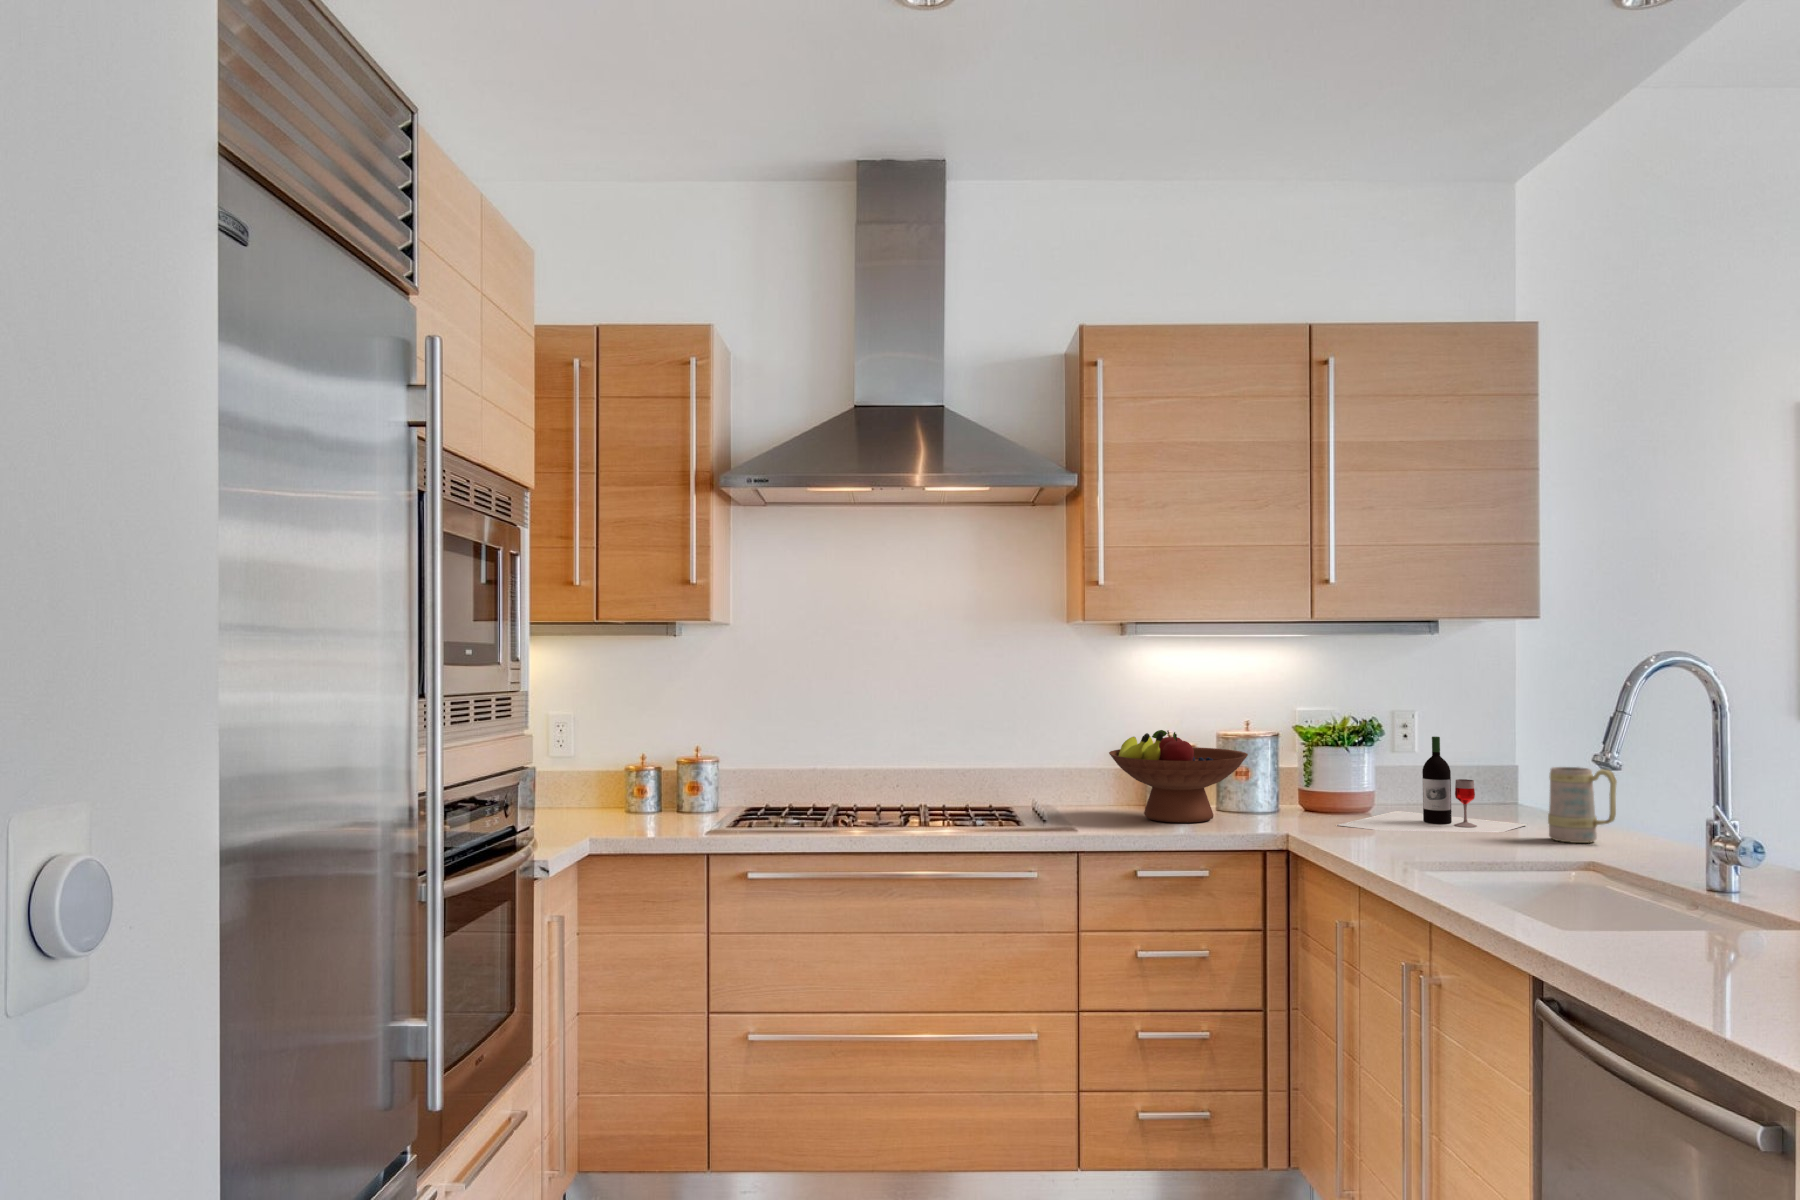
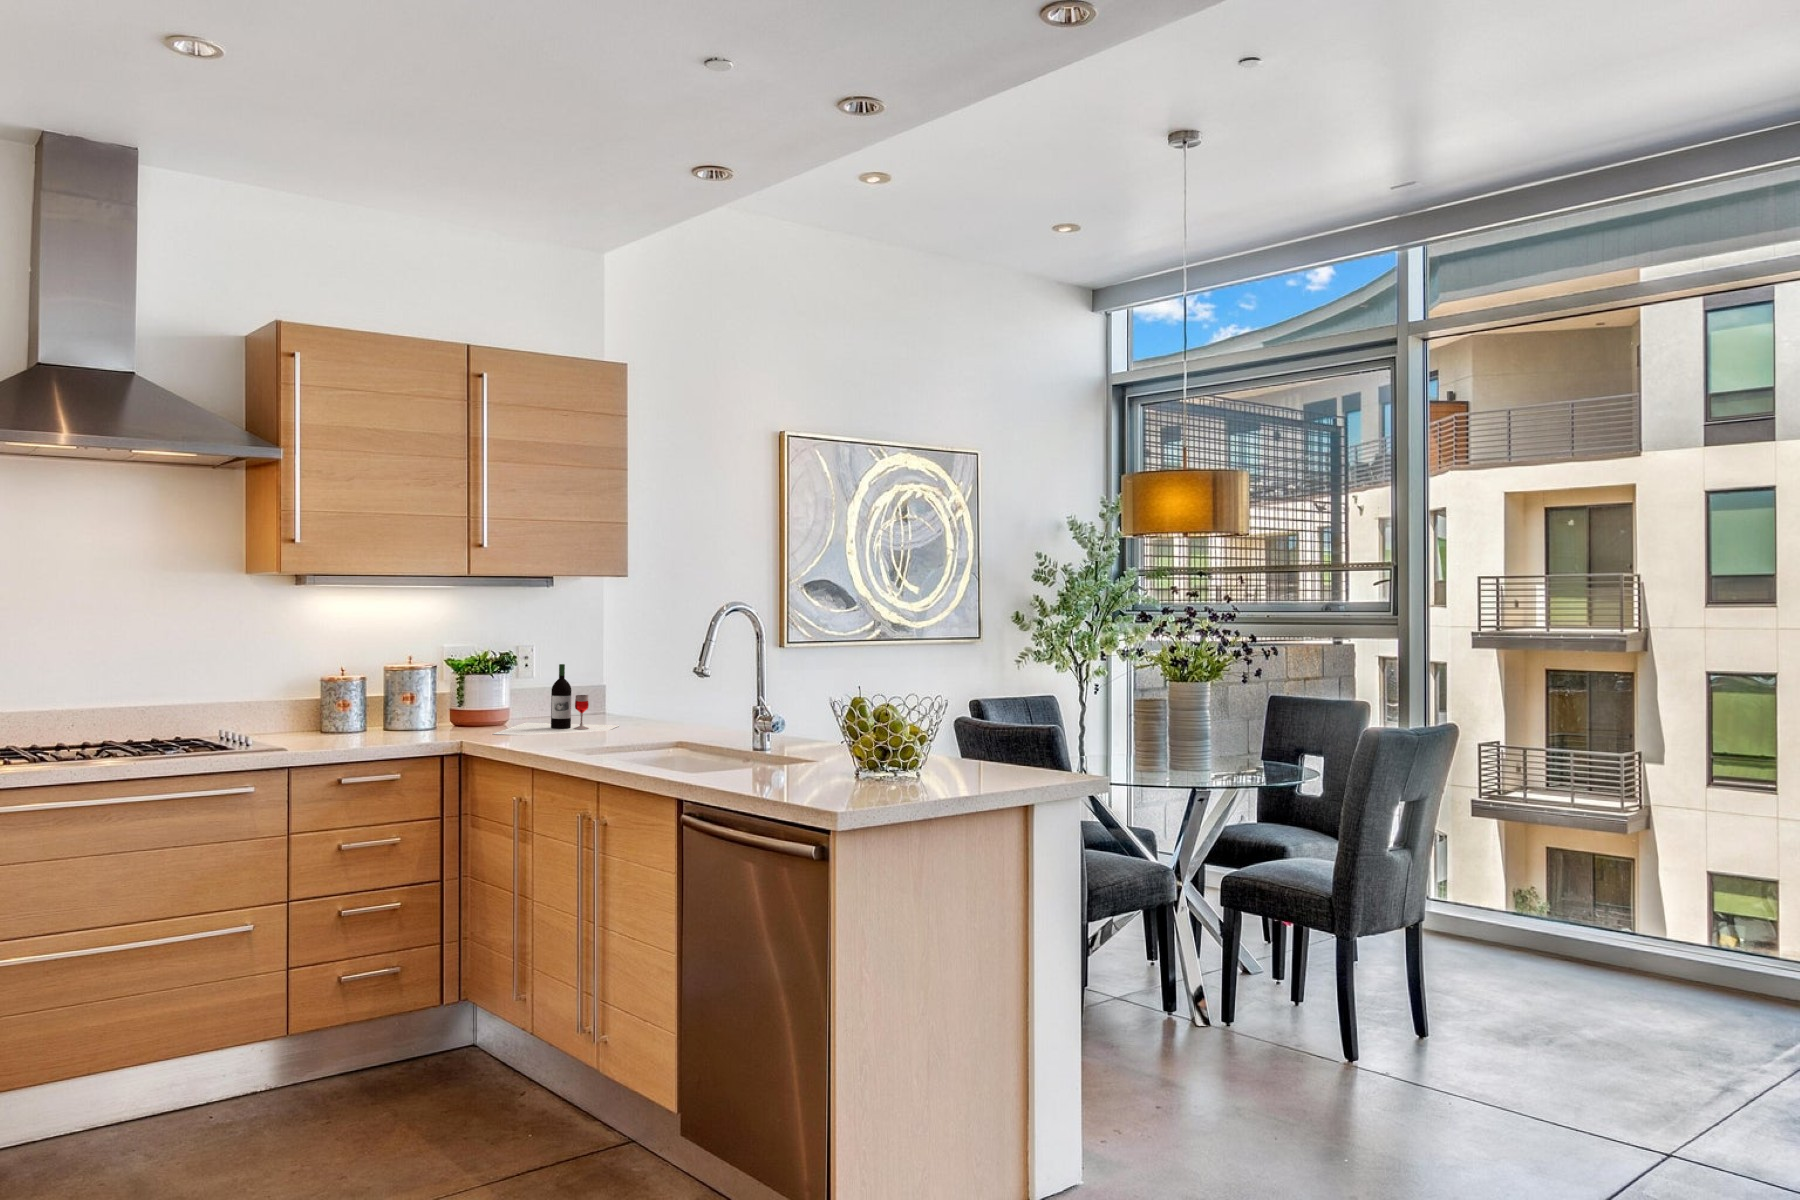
fruit bowl: present [1109,730,1248,823] -> none [300,664,424,741]
mug: present [1548,767,1617,843] -> none [641,682,684,733]

